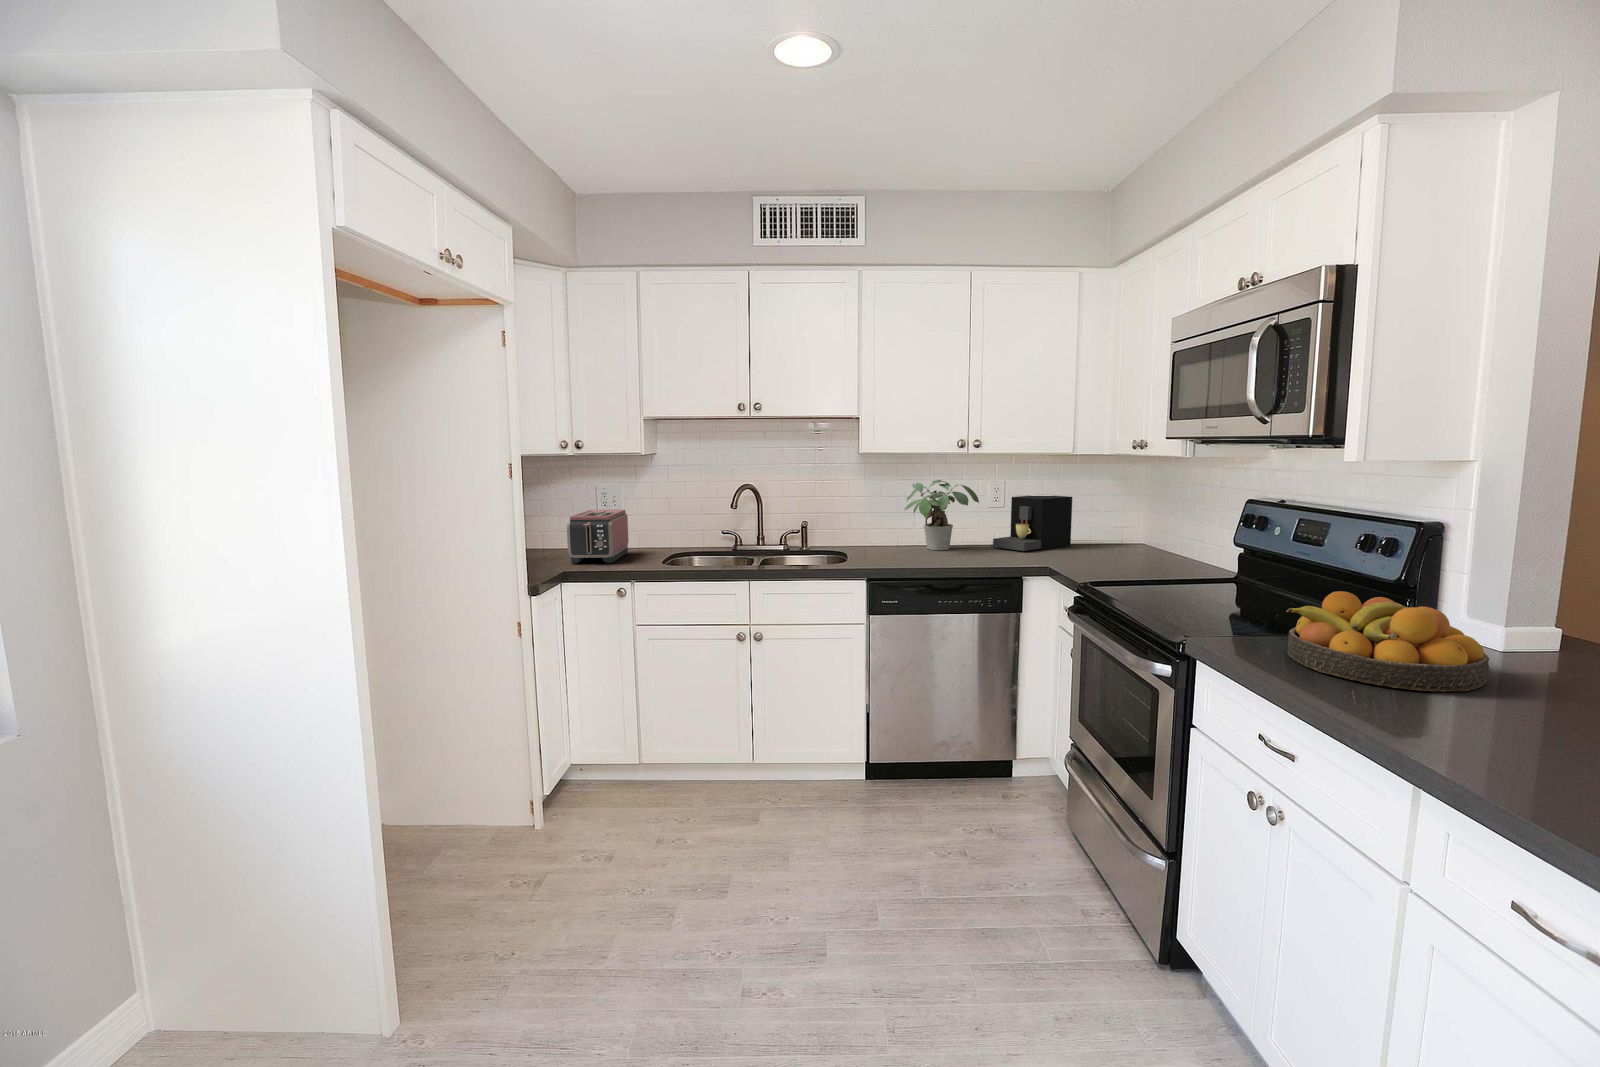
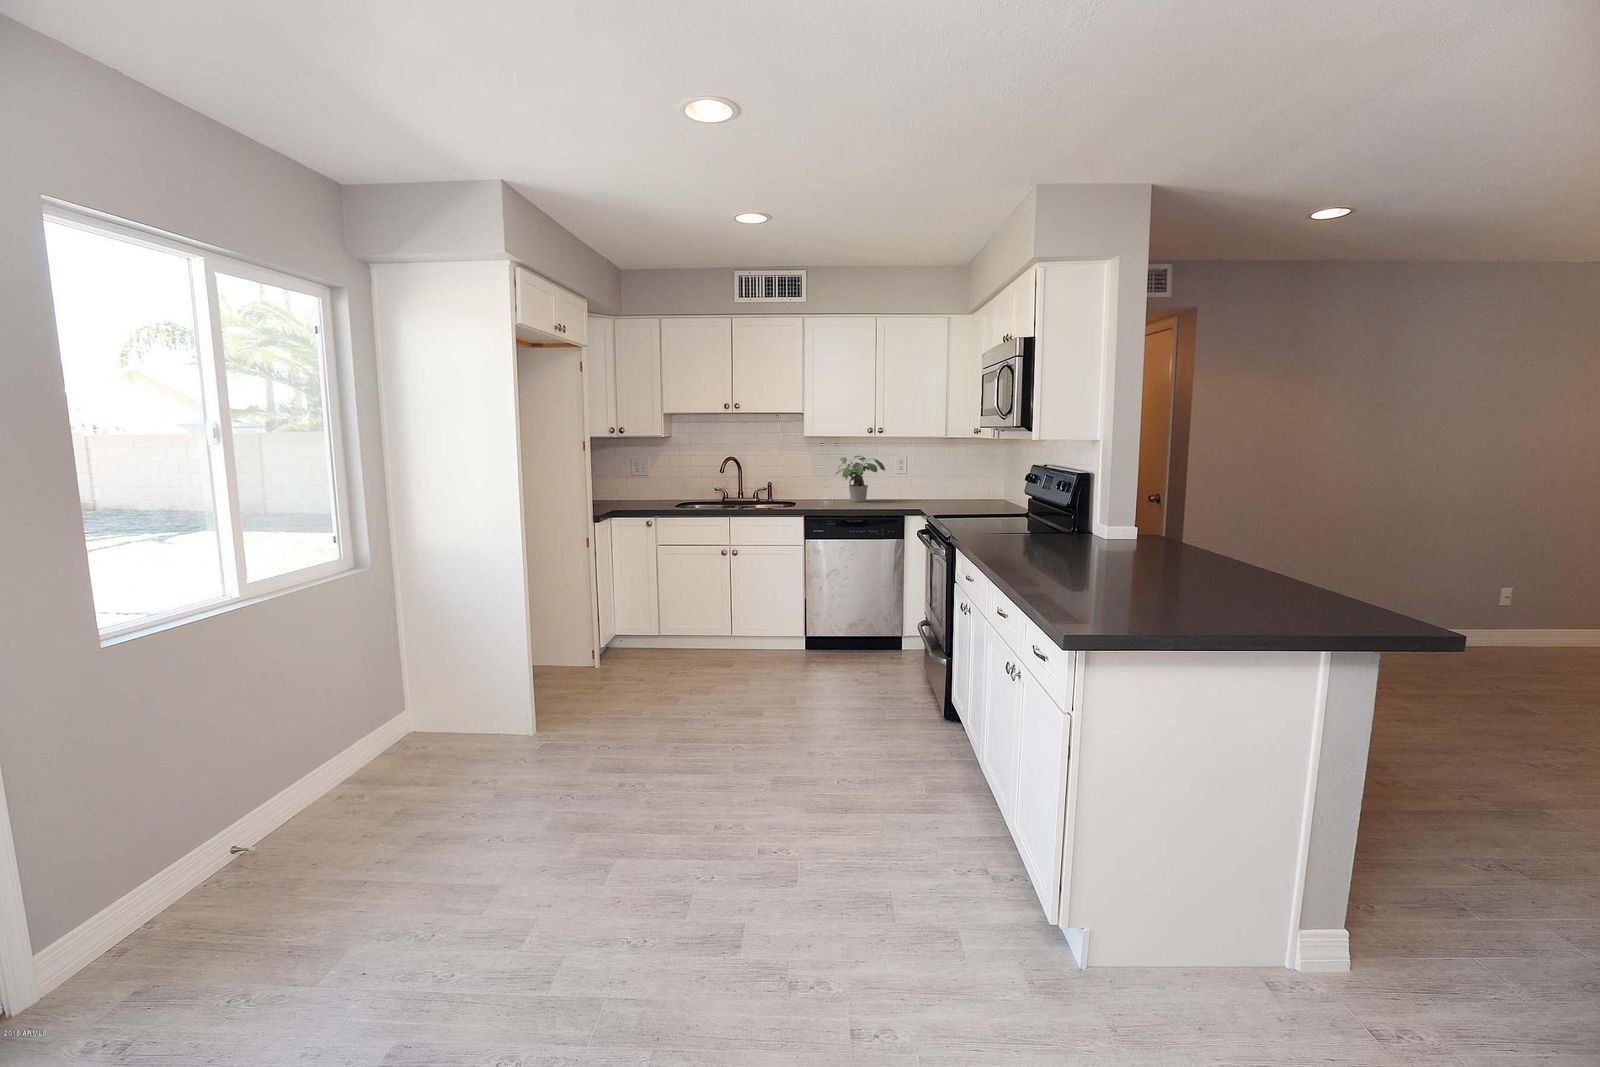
coffee maker: present [993,496,1072,551] -> none [895,466,949,502]
toaster: present [567,510,628,563] -> none [614,474,653,507]
fruit bowl: present [1287,591,1489,692] -> none [990,507,1071,550]

